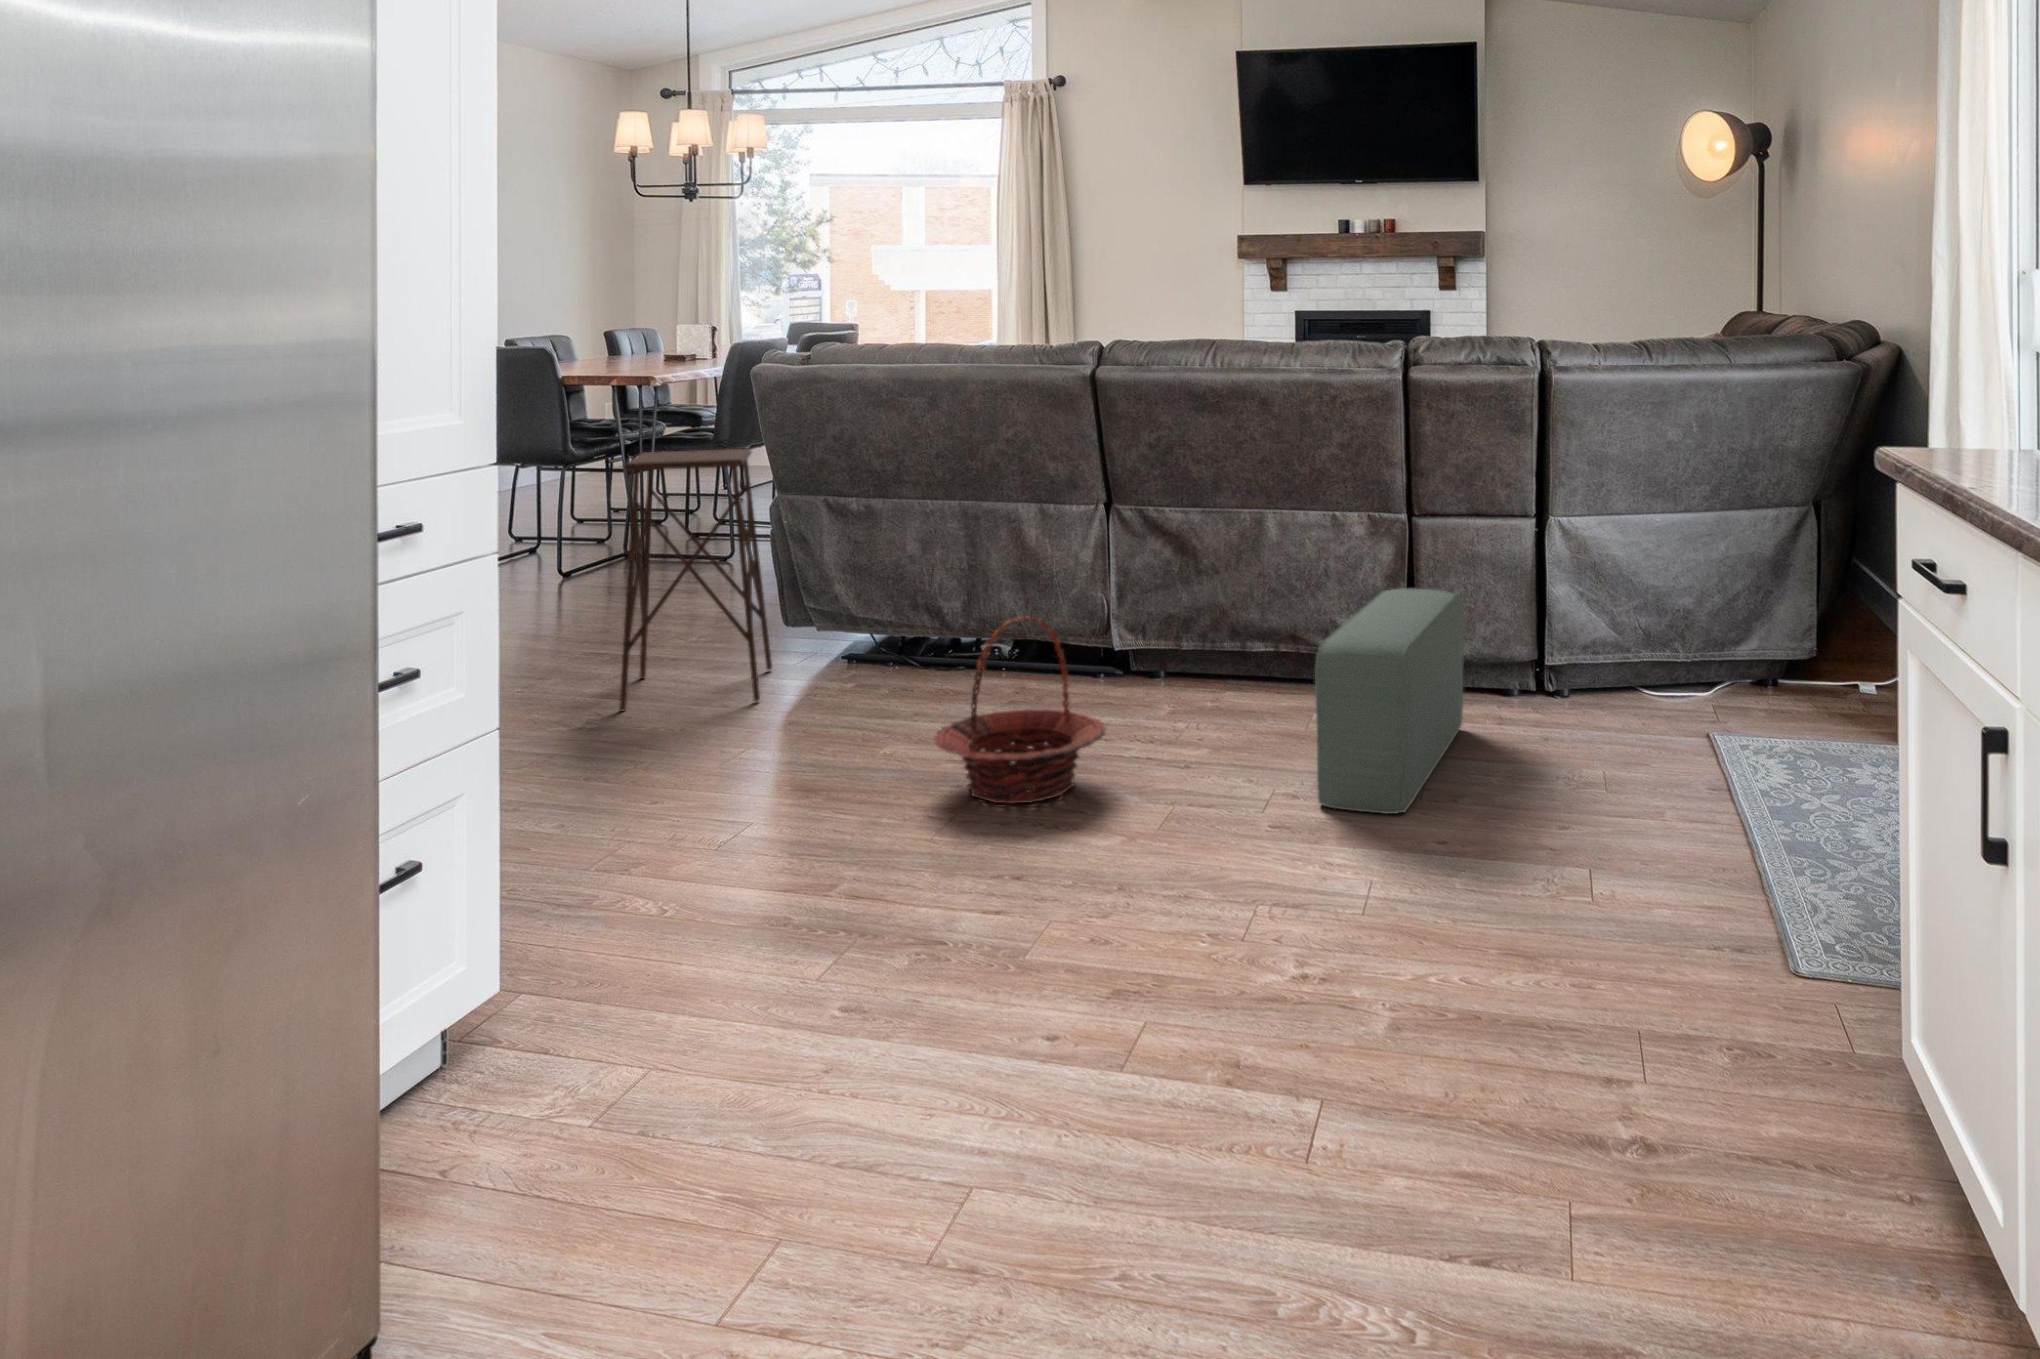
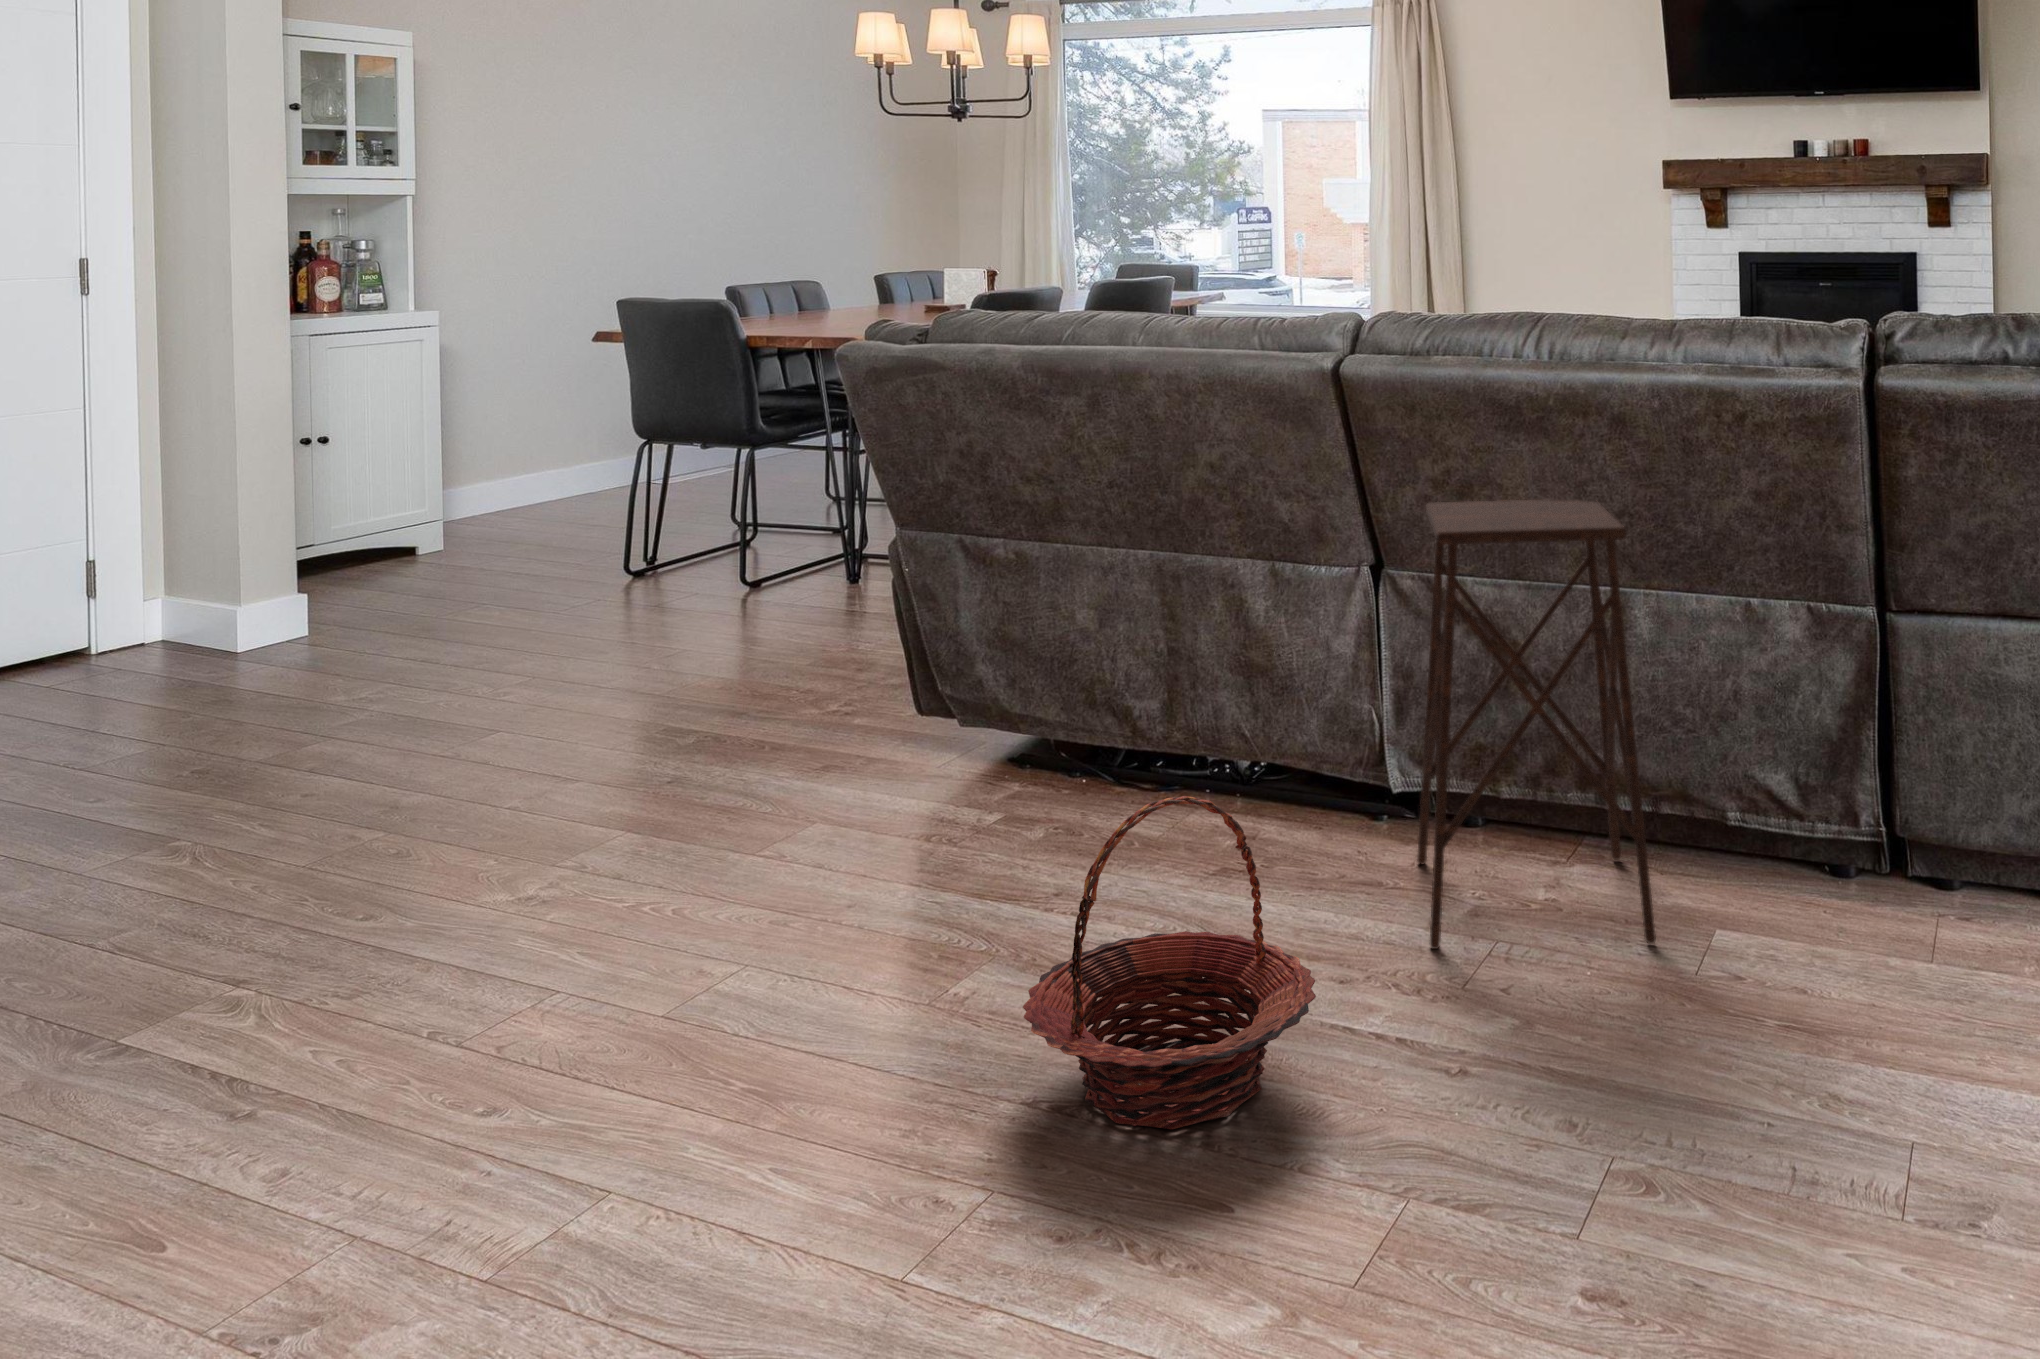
side table: present [619,449,772,711] -> present [1417,500,1656,949]
pouf: present [1315,588,1464,814] -> none [1676,752,1970,1247]

